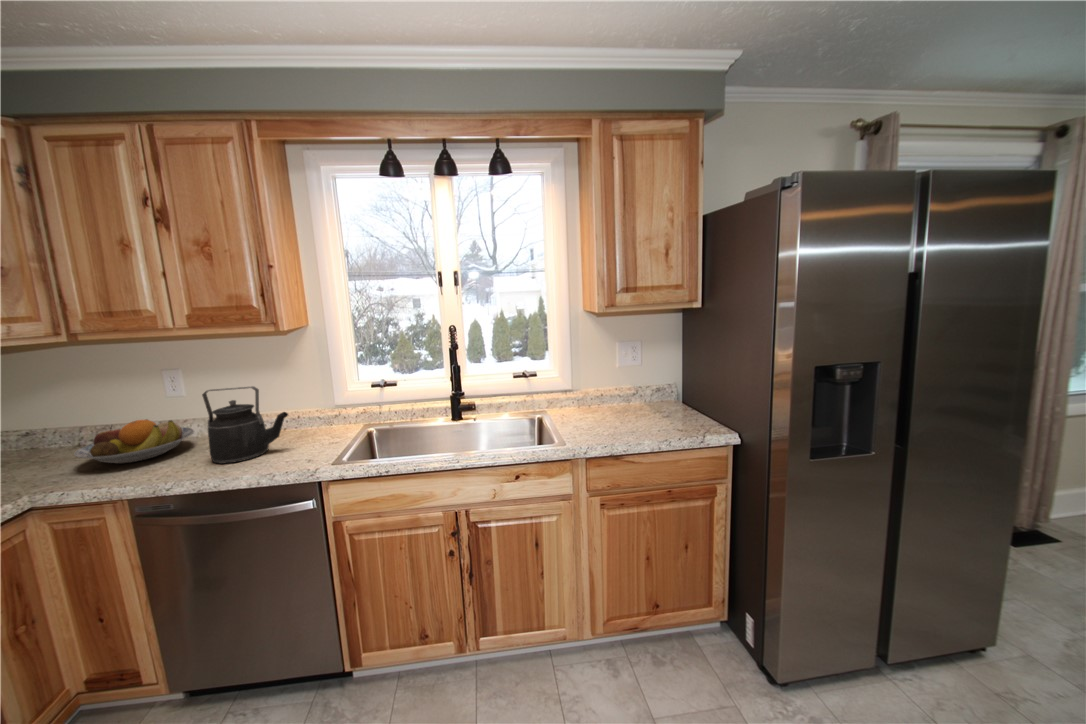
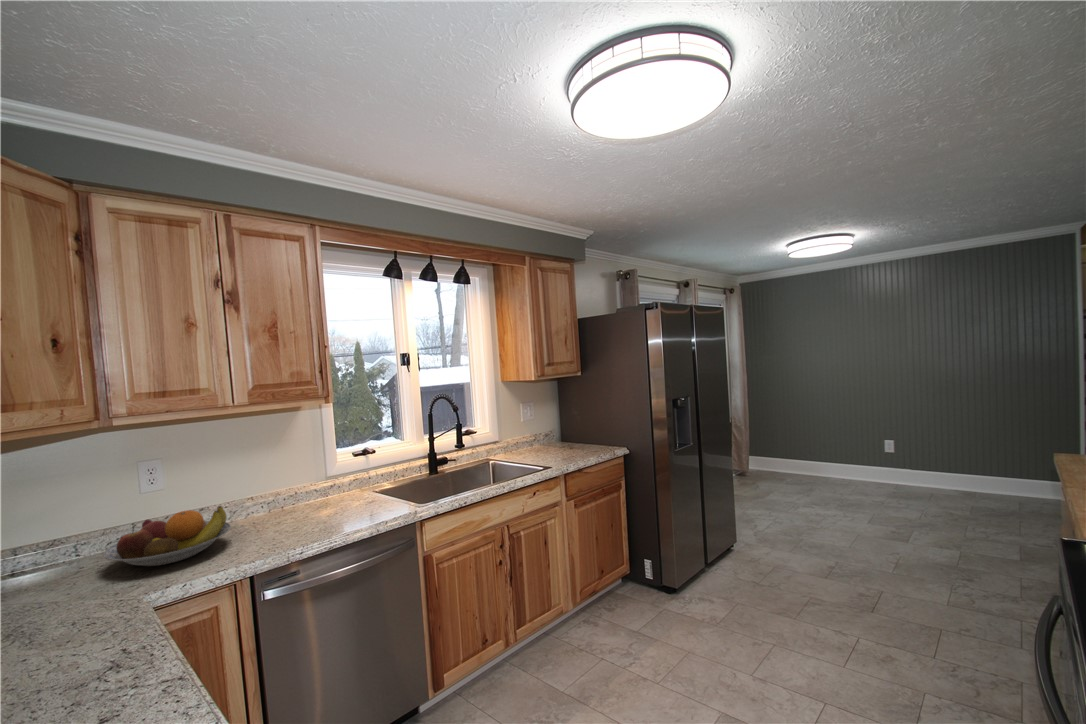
kettle: present [202,386,288,464] -> none [280,455,352,533]

